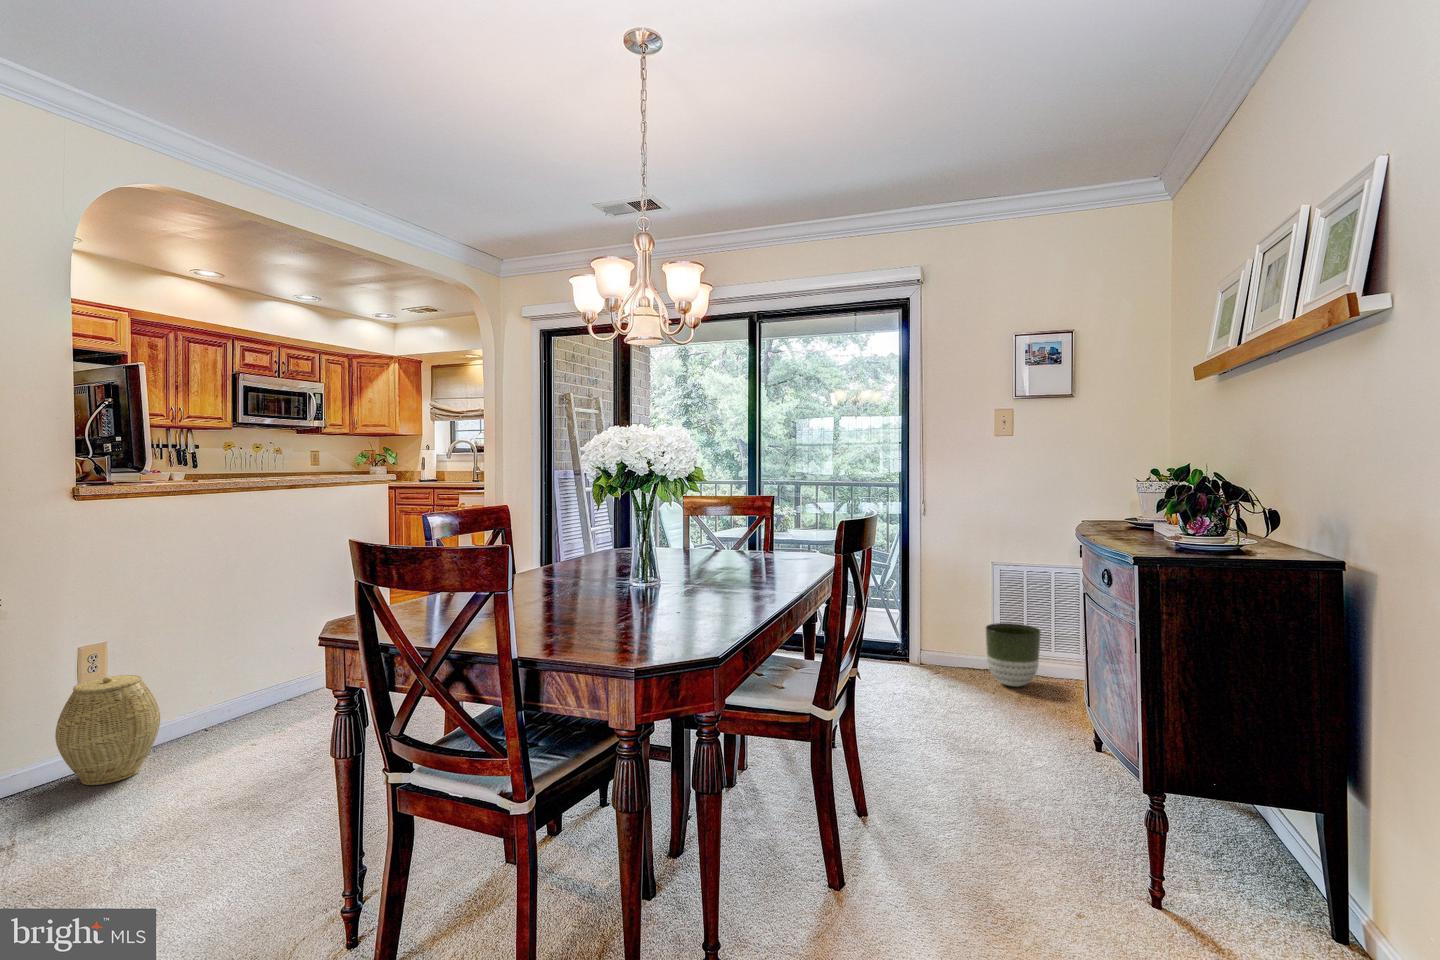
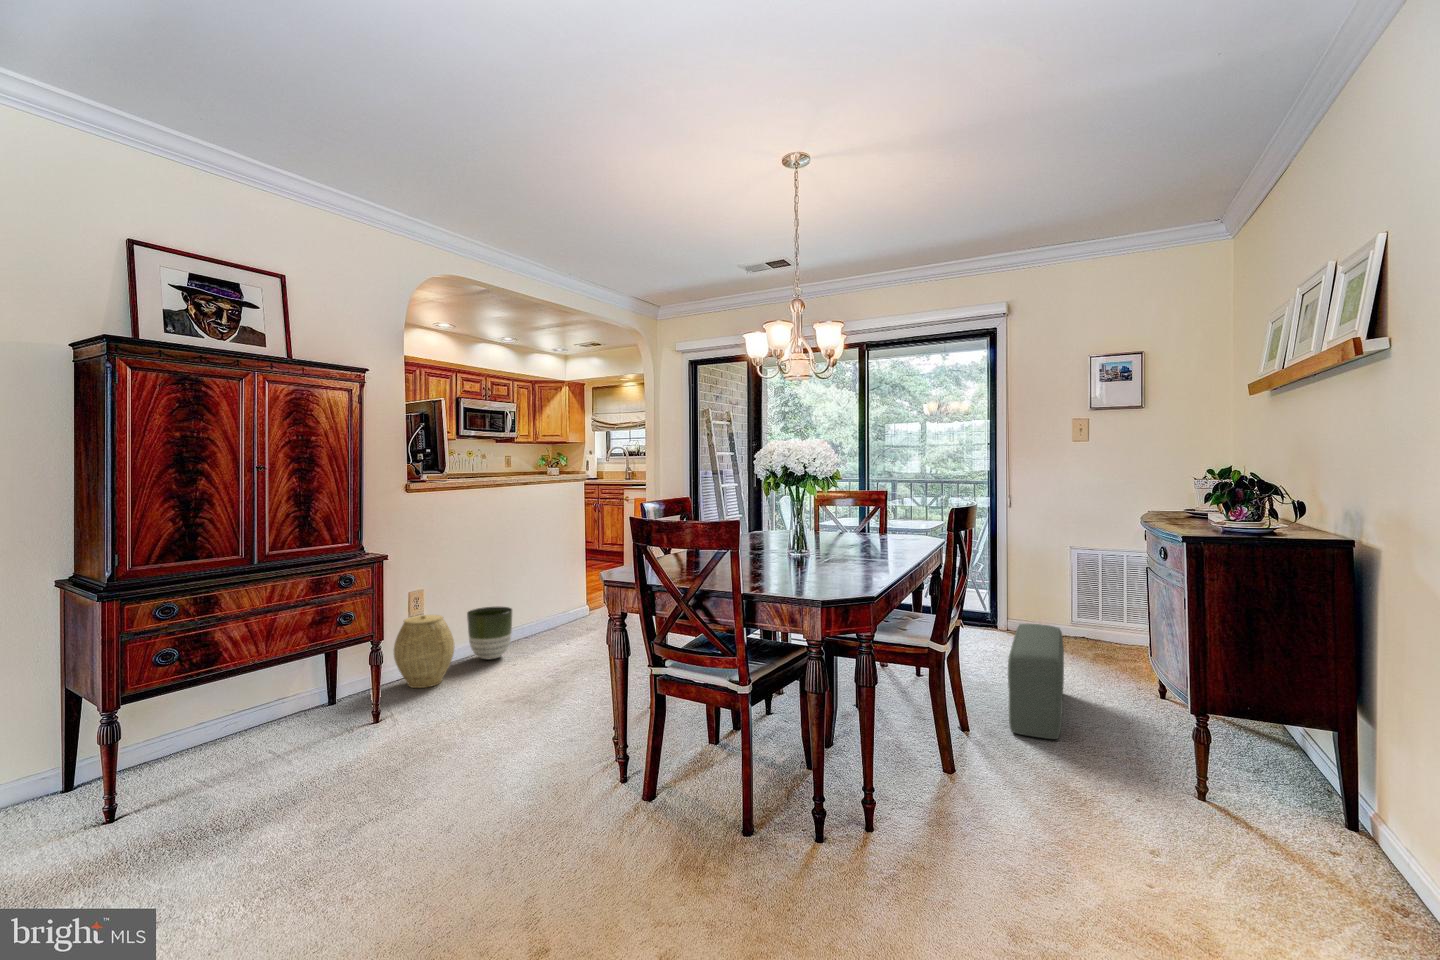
planter: present [986,623,1041,687] -> present [467,607,512,660]
pouf: none [914,663,980,821] -> present [1008,624,1064,739]

